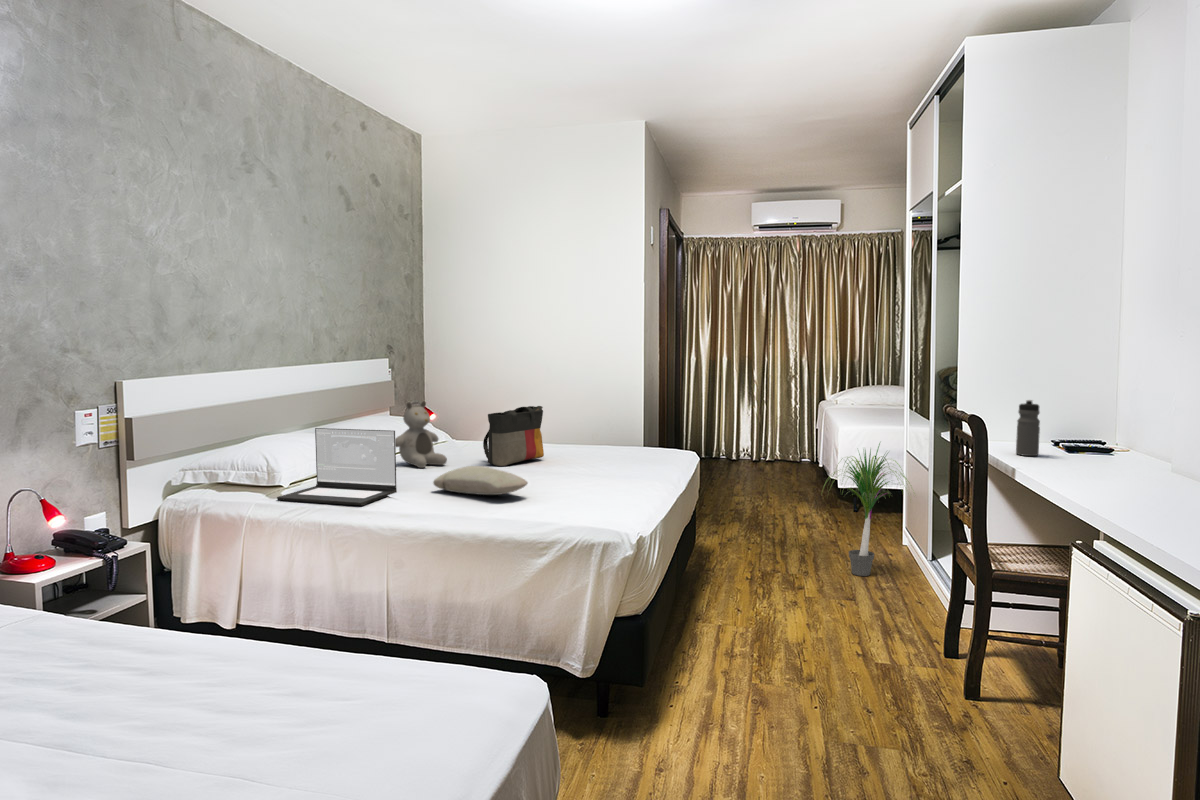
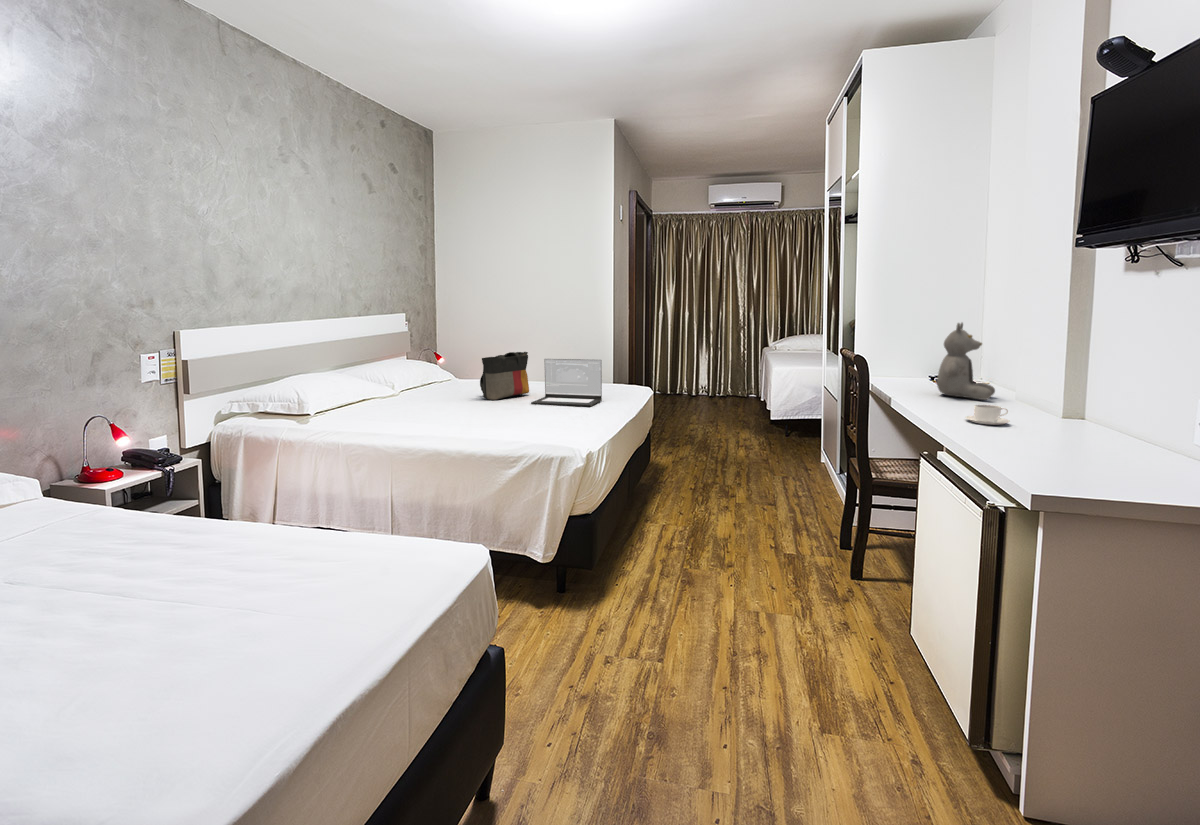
water bottle: present [1016,400,1040,456] -> none [901,343,922,389]
teddy bear: present [395,401,447,468] -> present [937,323,995,400]
laptop: present [277,428,397,506] -> present [531,359,602,407]
potted plant: present [825,443,909,576] -> none [751,376,827,486]
pillow: present [433,466,528,495] -> none [432,399,507,421]
coffee cup: none [1109,480,1165,505] -> present [965,405,1010,425]

